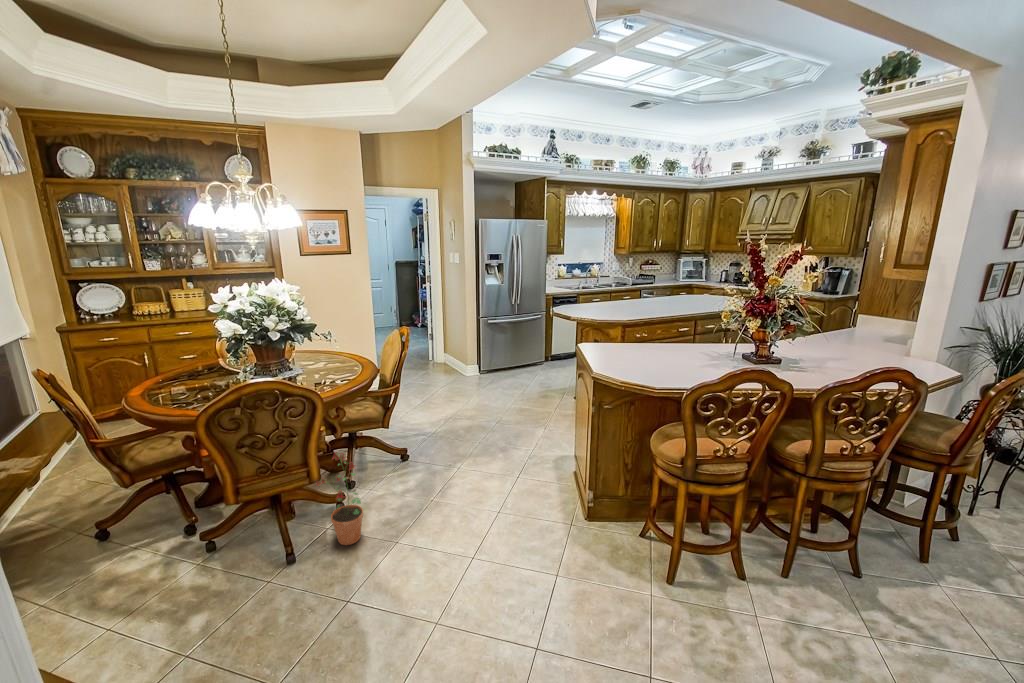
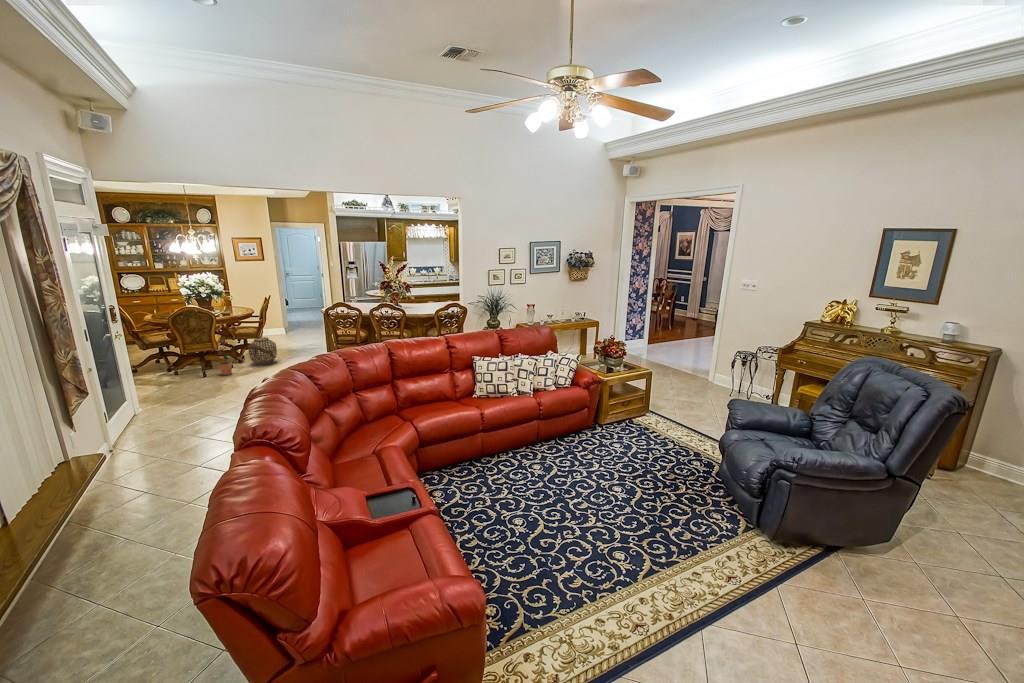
woven basket: none [378,428,436,494] -> present [248,337,277,365]

